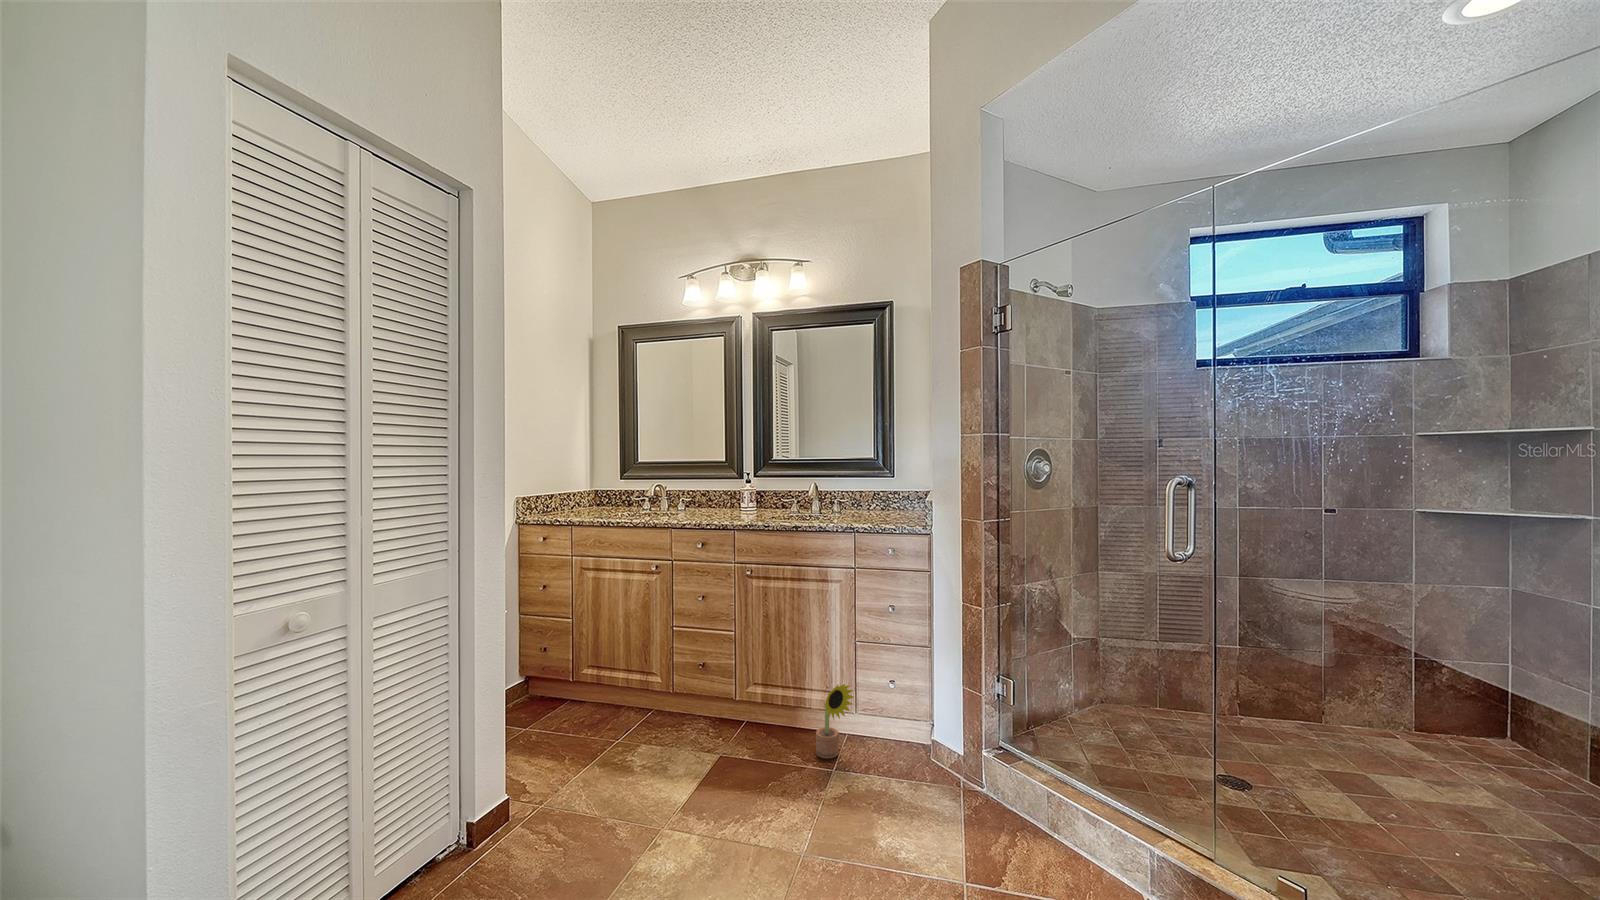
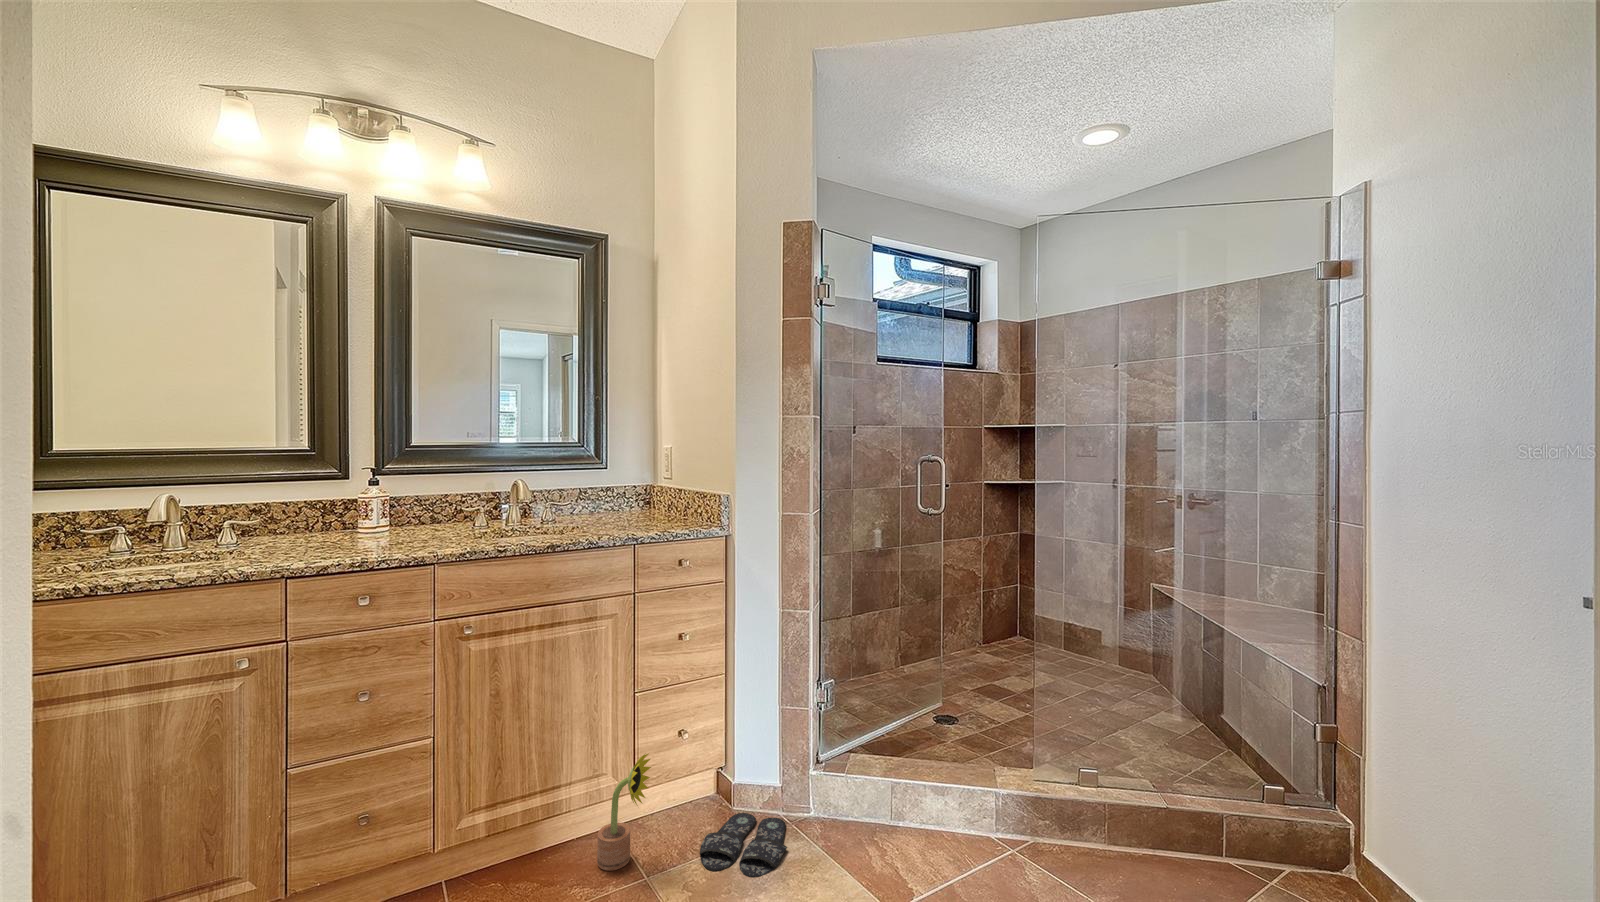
slippers: none [869,765,956,809] -> present [700,813,787,877]

